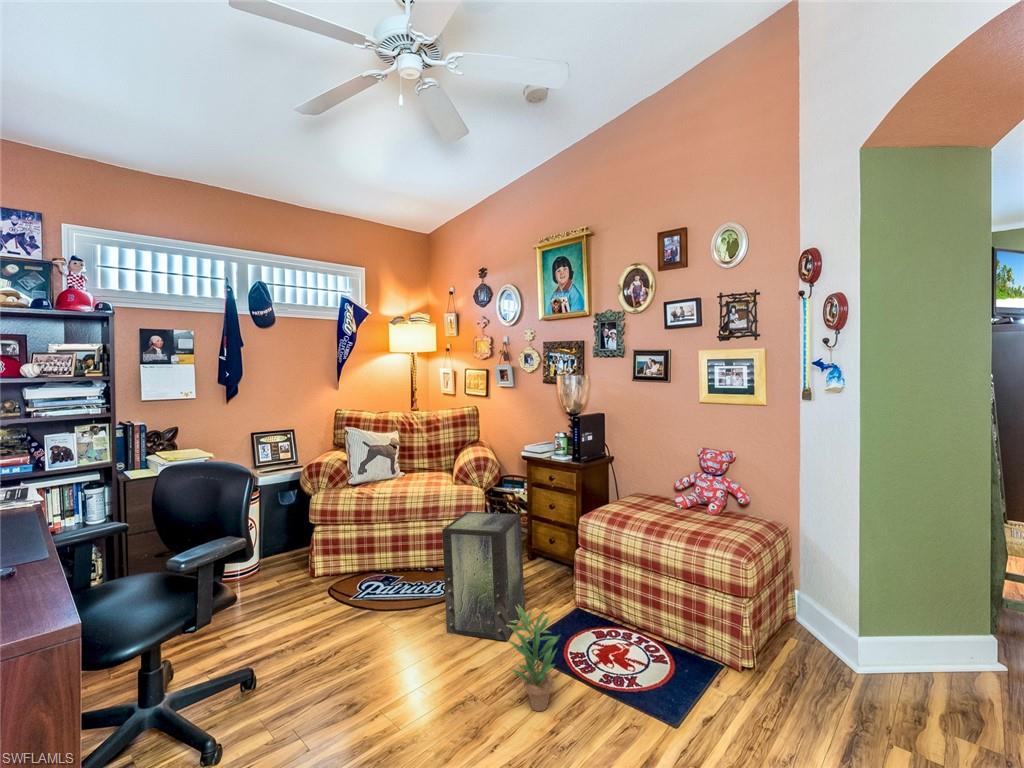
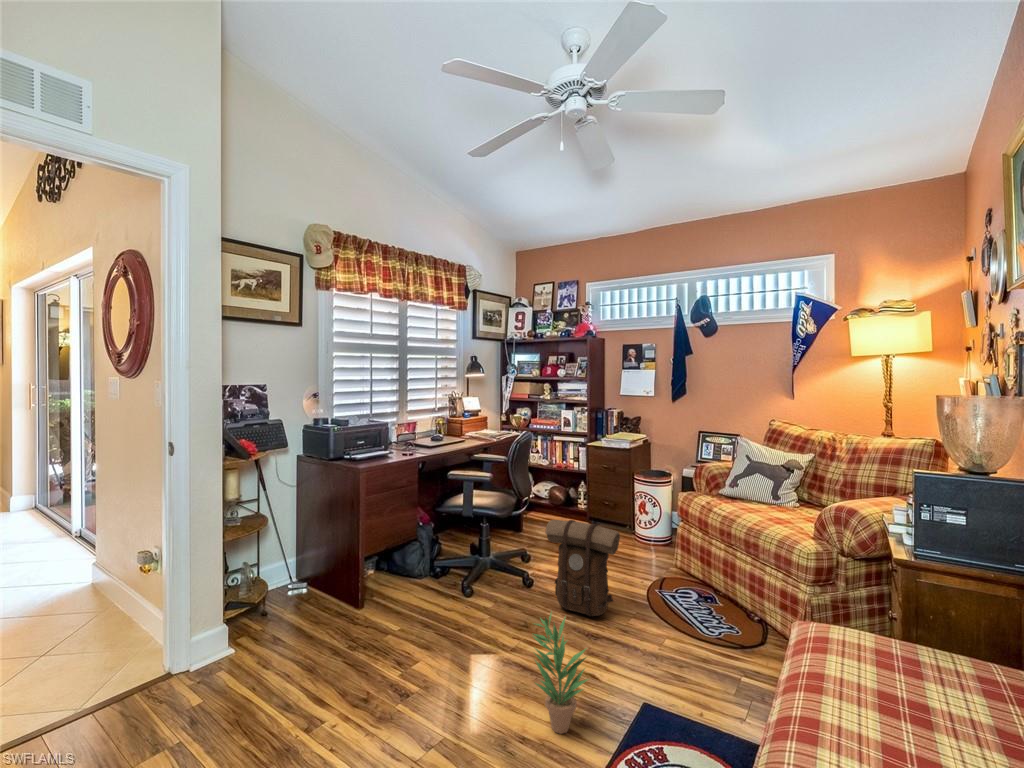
storage box: present [442,512,525,641] -> none [641,543,734,700]
backpack: none [302,539,395,663] -> present [545,520,620,616]

